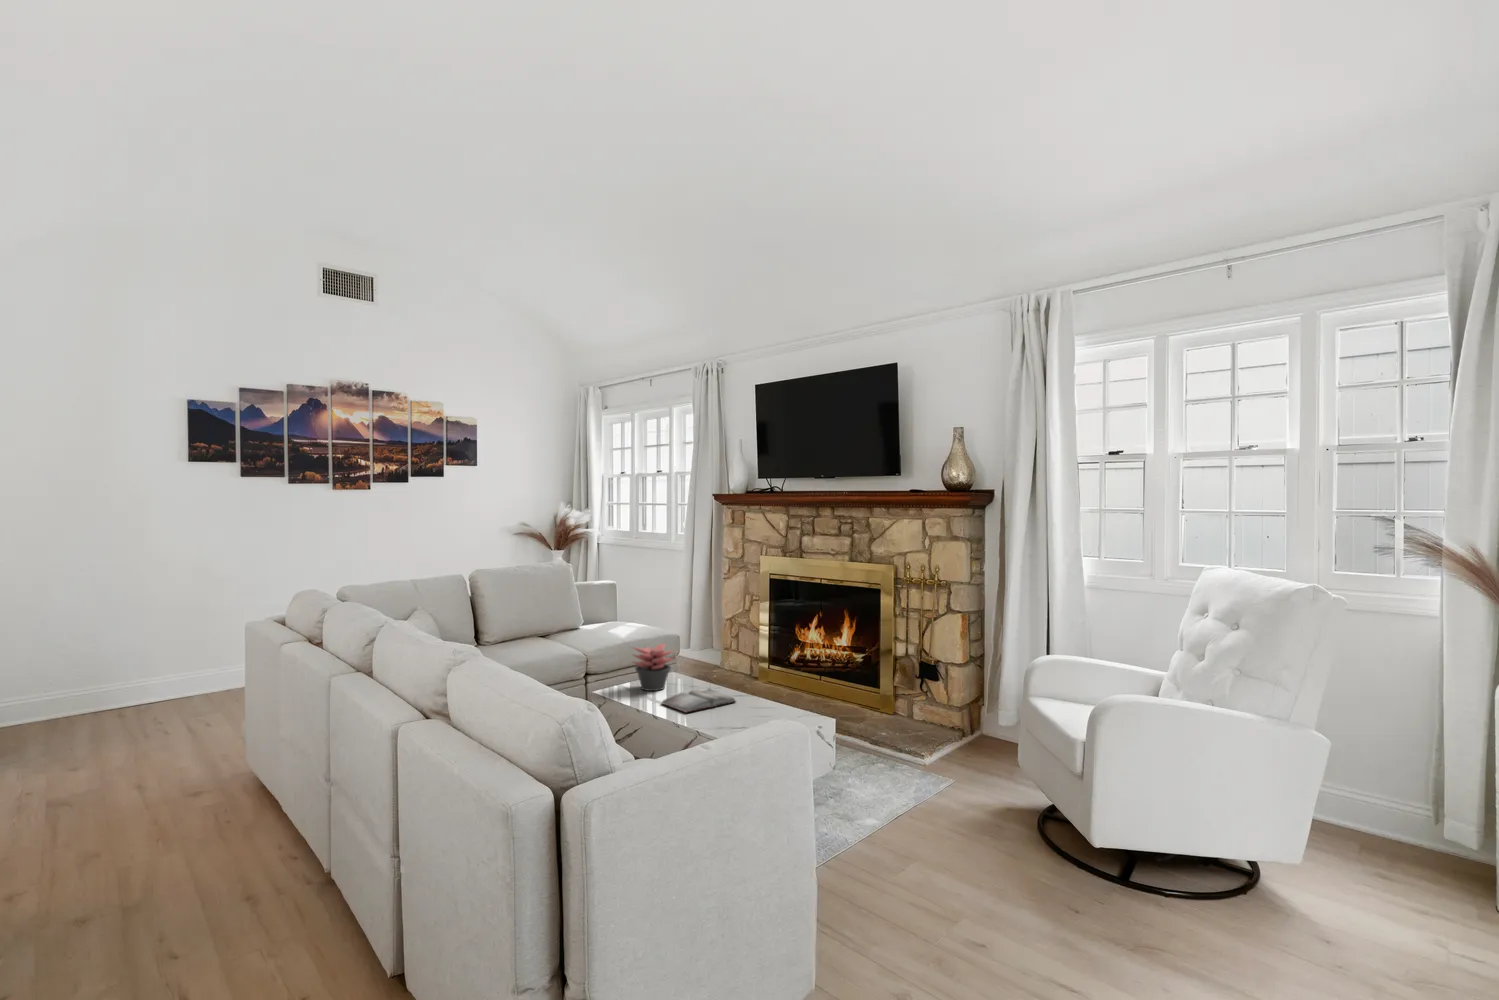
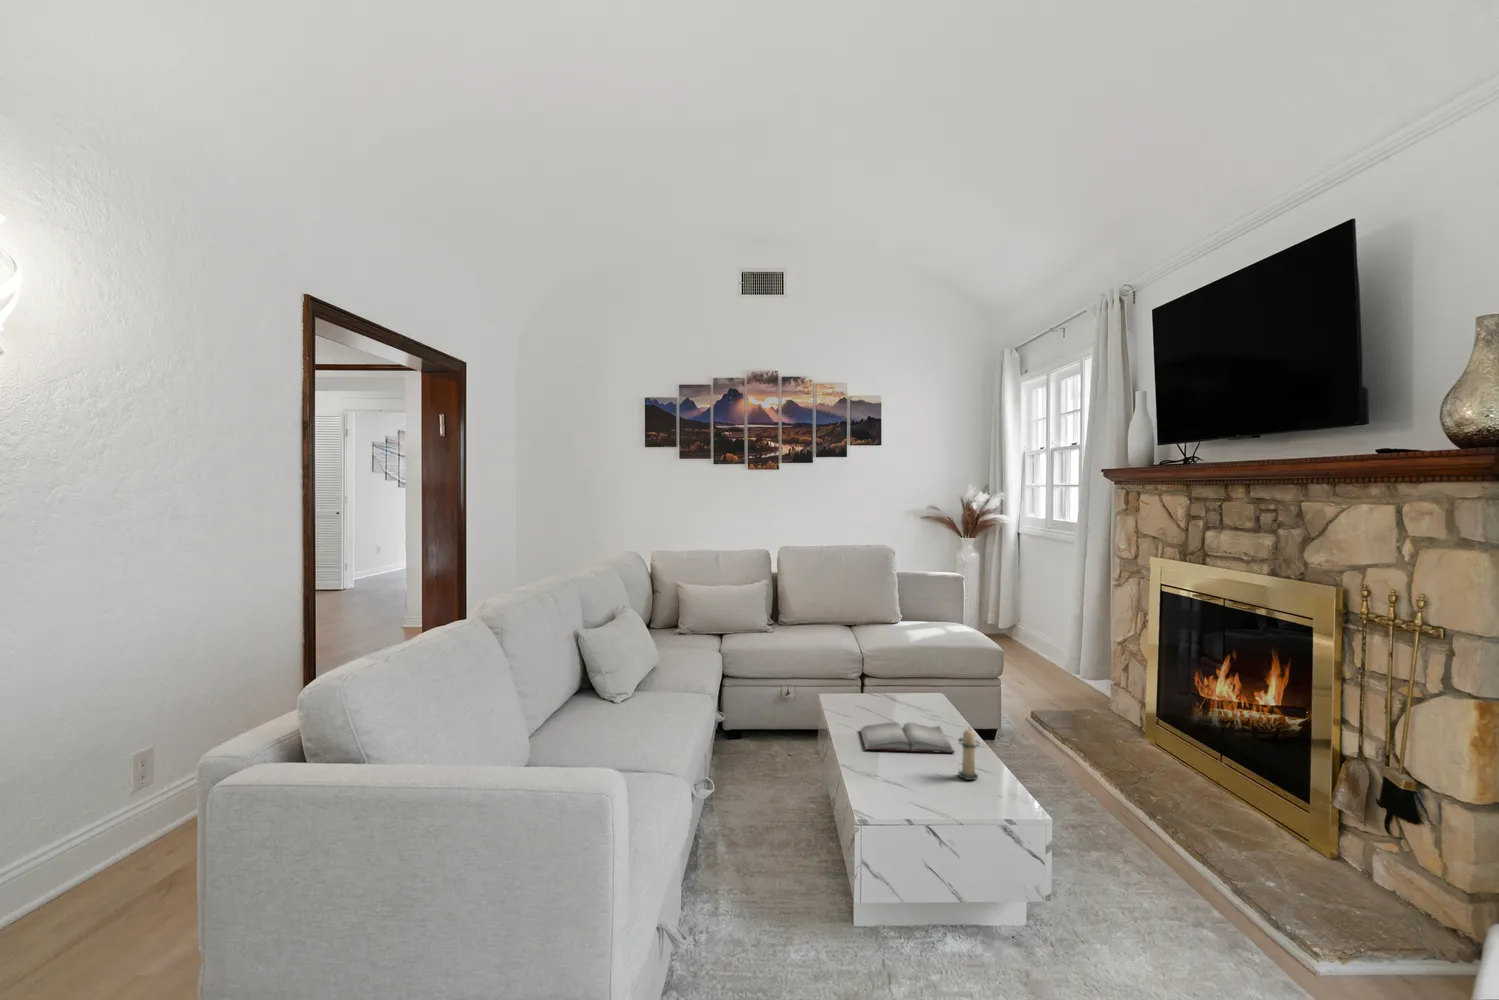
succulent plant: present [633,644,673,691] -> none [864,652,912,713]
candle: none [755,676,772,713] -> present [958,729,979,780]

